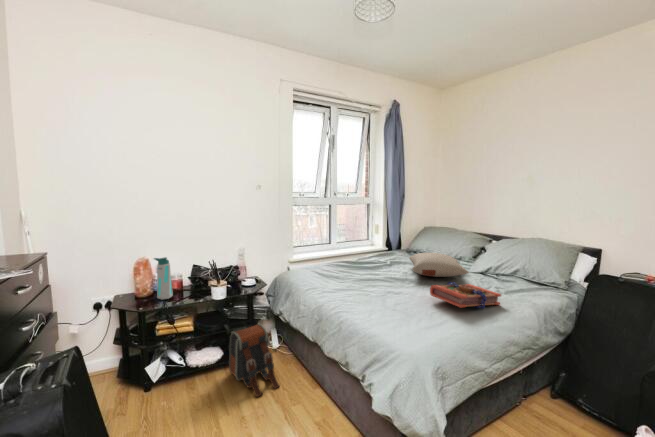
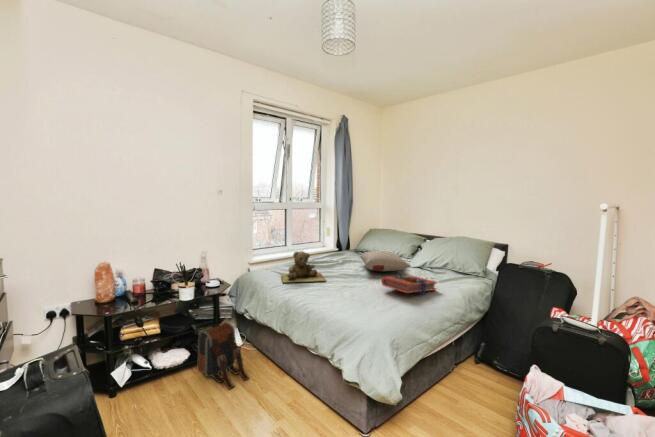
teddy bear: none [318,251,367,285] -> present [281,251,326,282]
water bottle: present [154,257,173,300] -> none [118,261,137,304]

